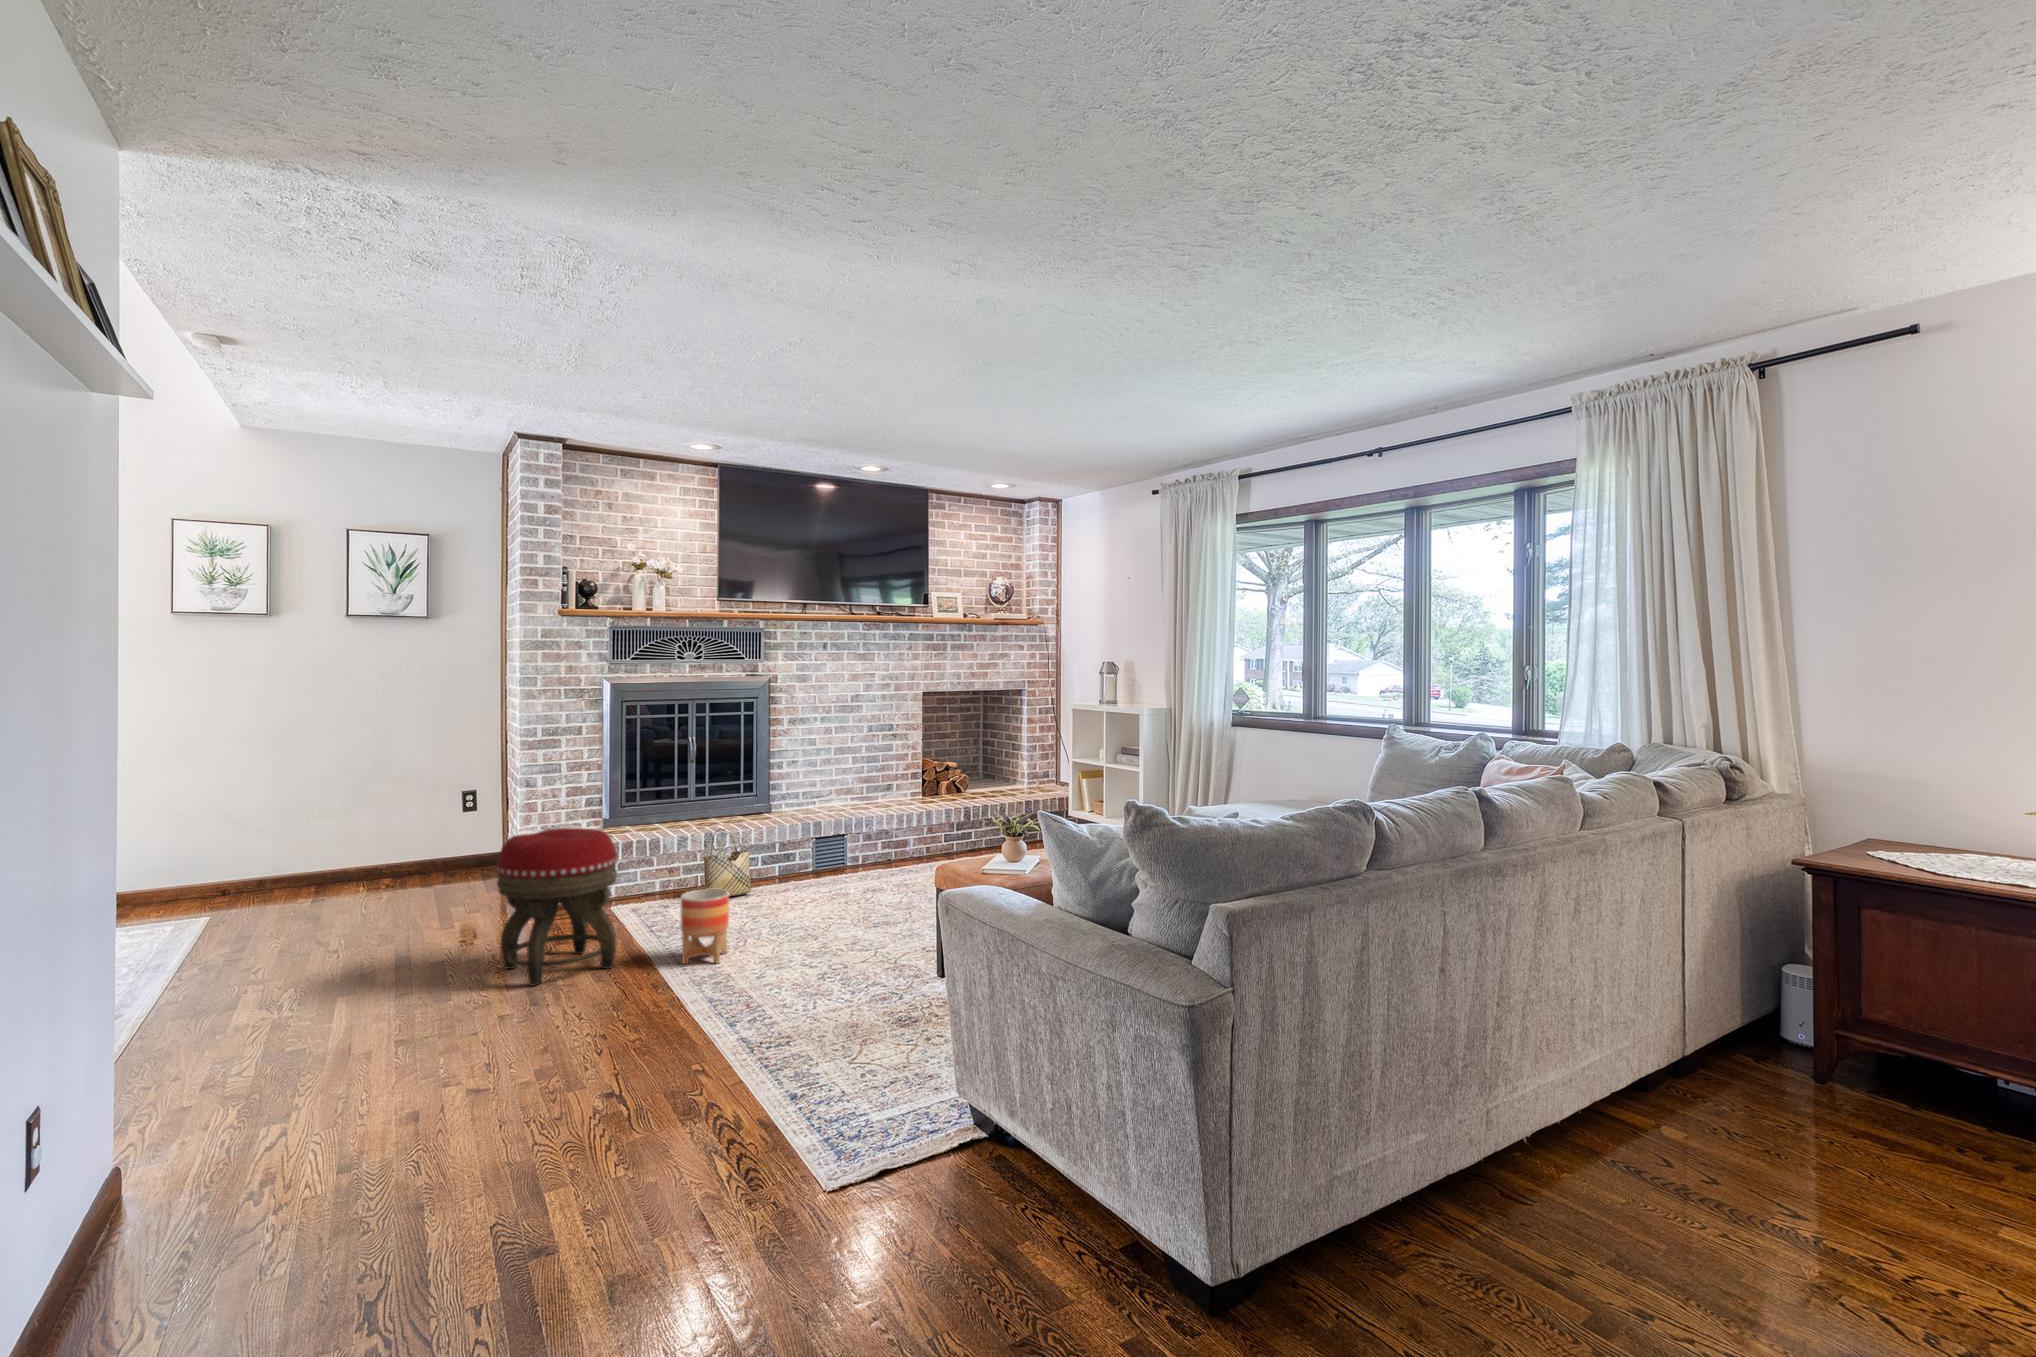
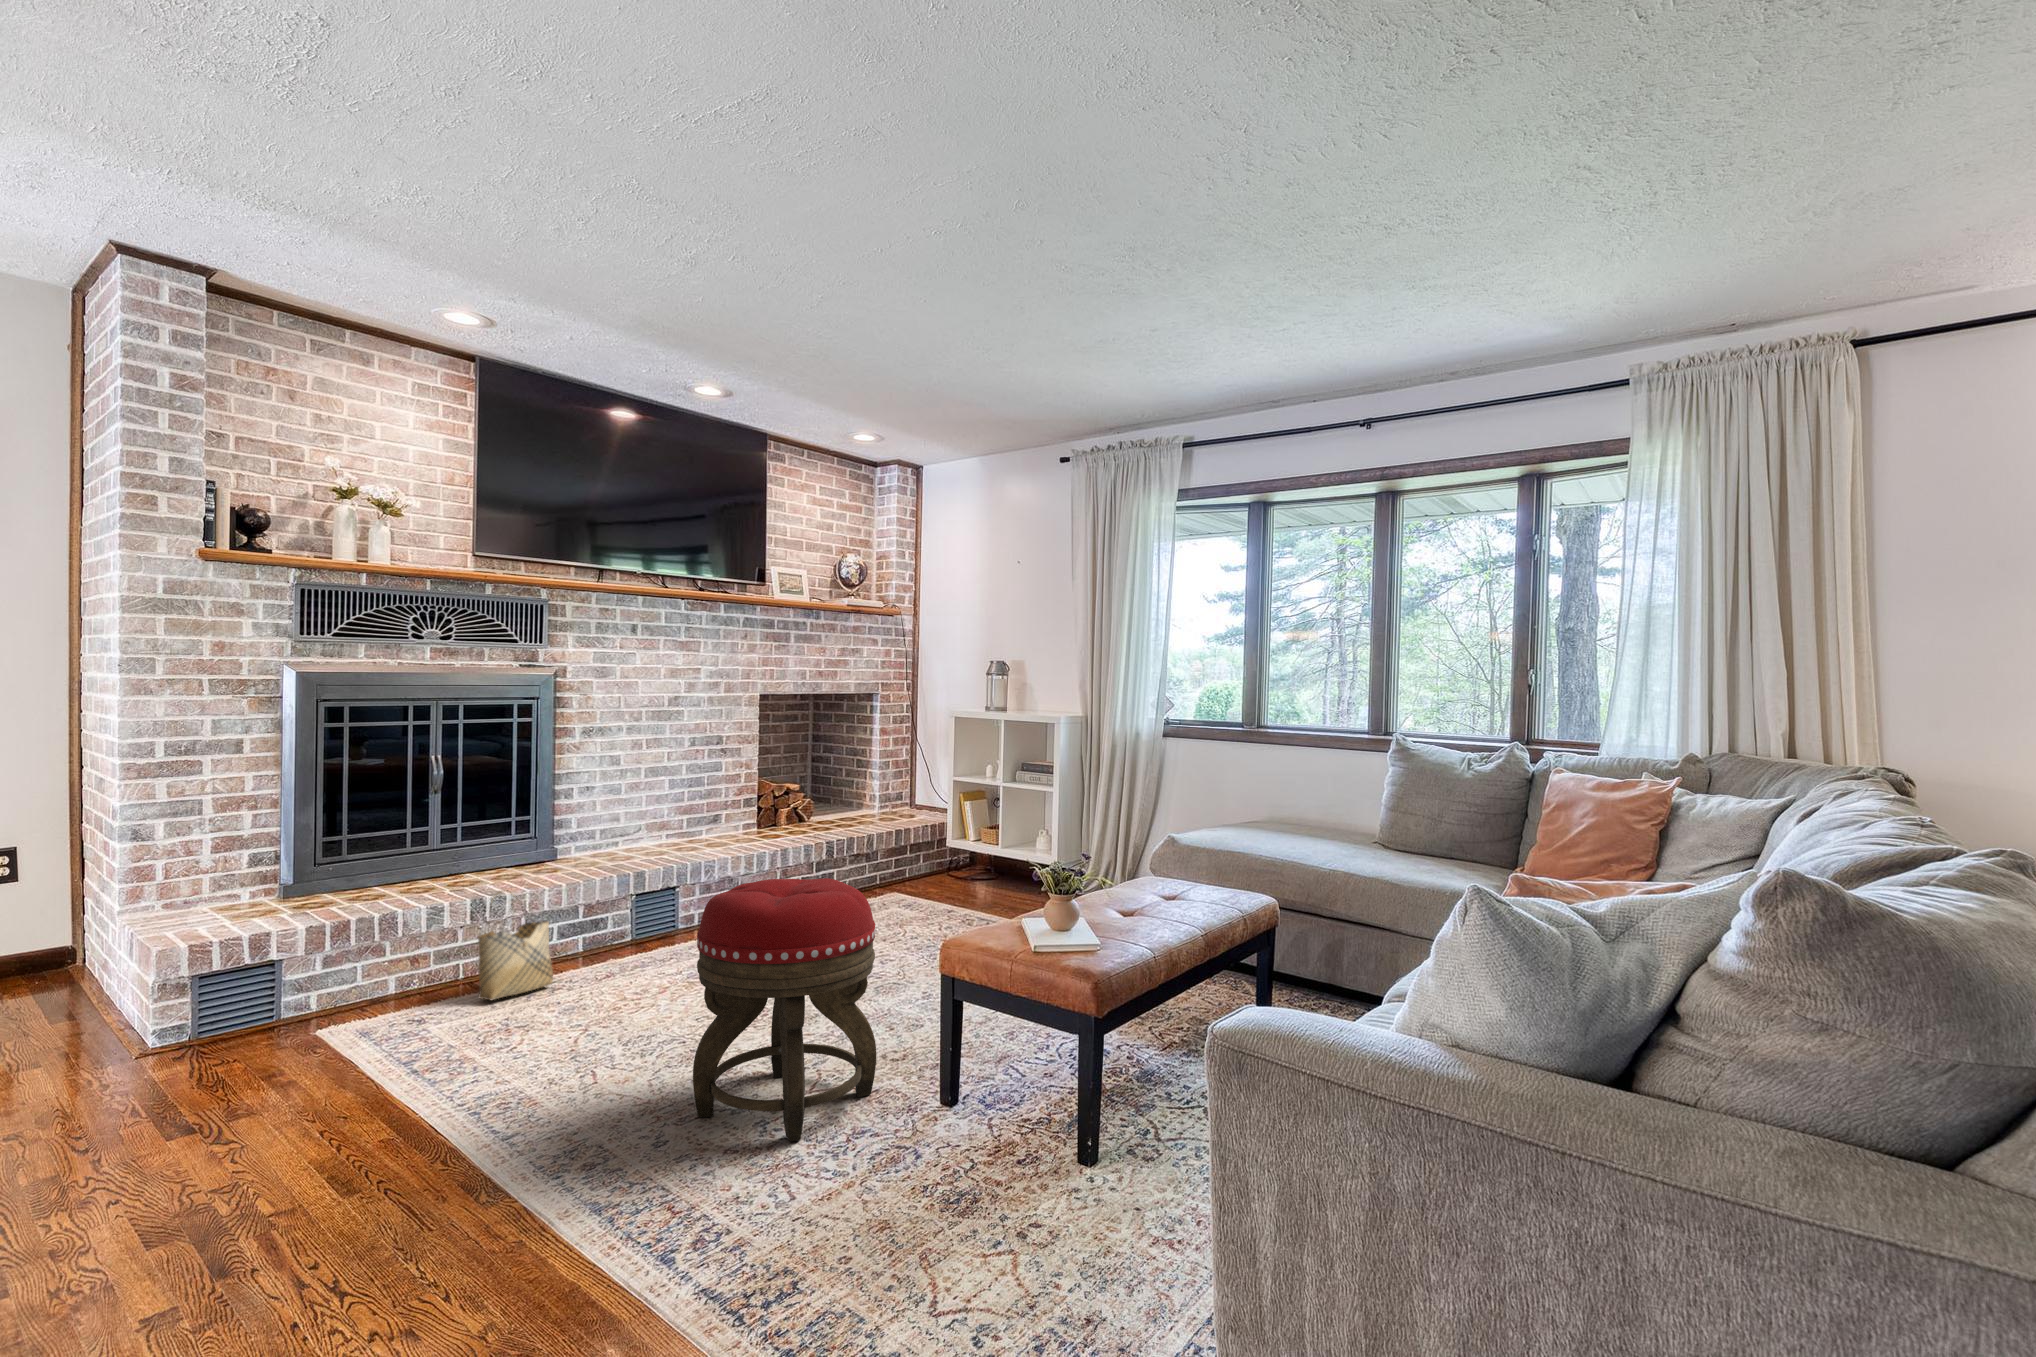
footstool: present [497,828,617,986] -> present [693,878,876,1142]
planter: present [680,889,729,964] -> none [493,990,579,1126]

